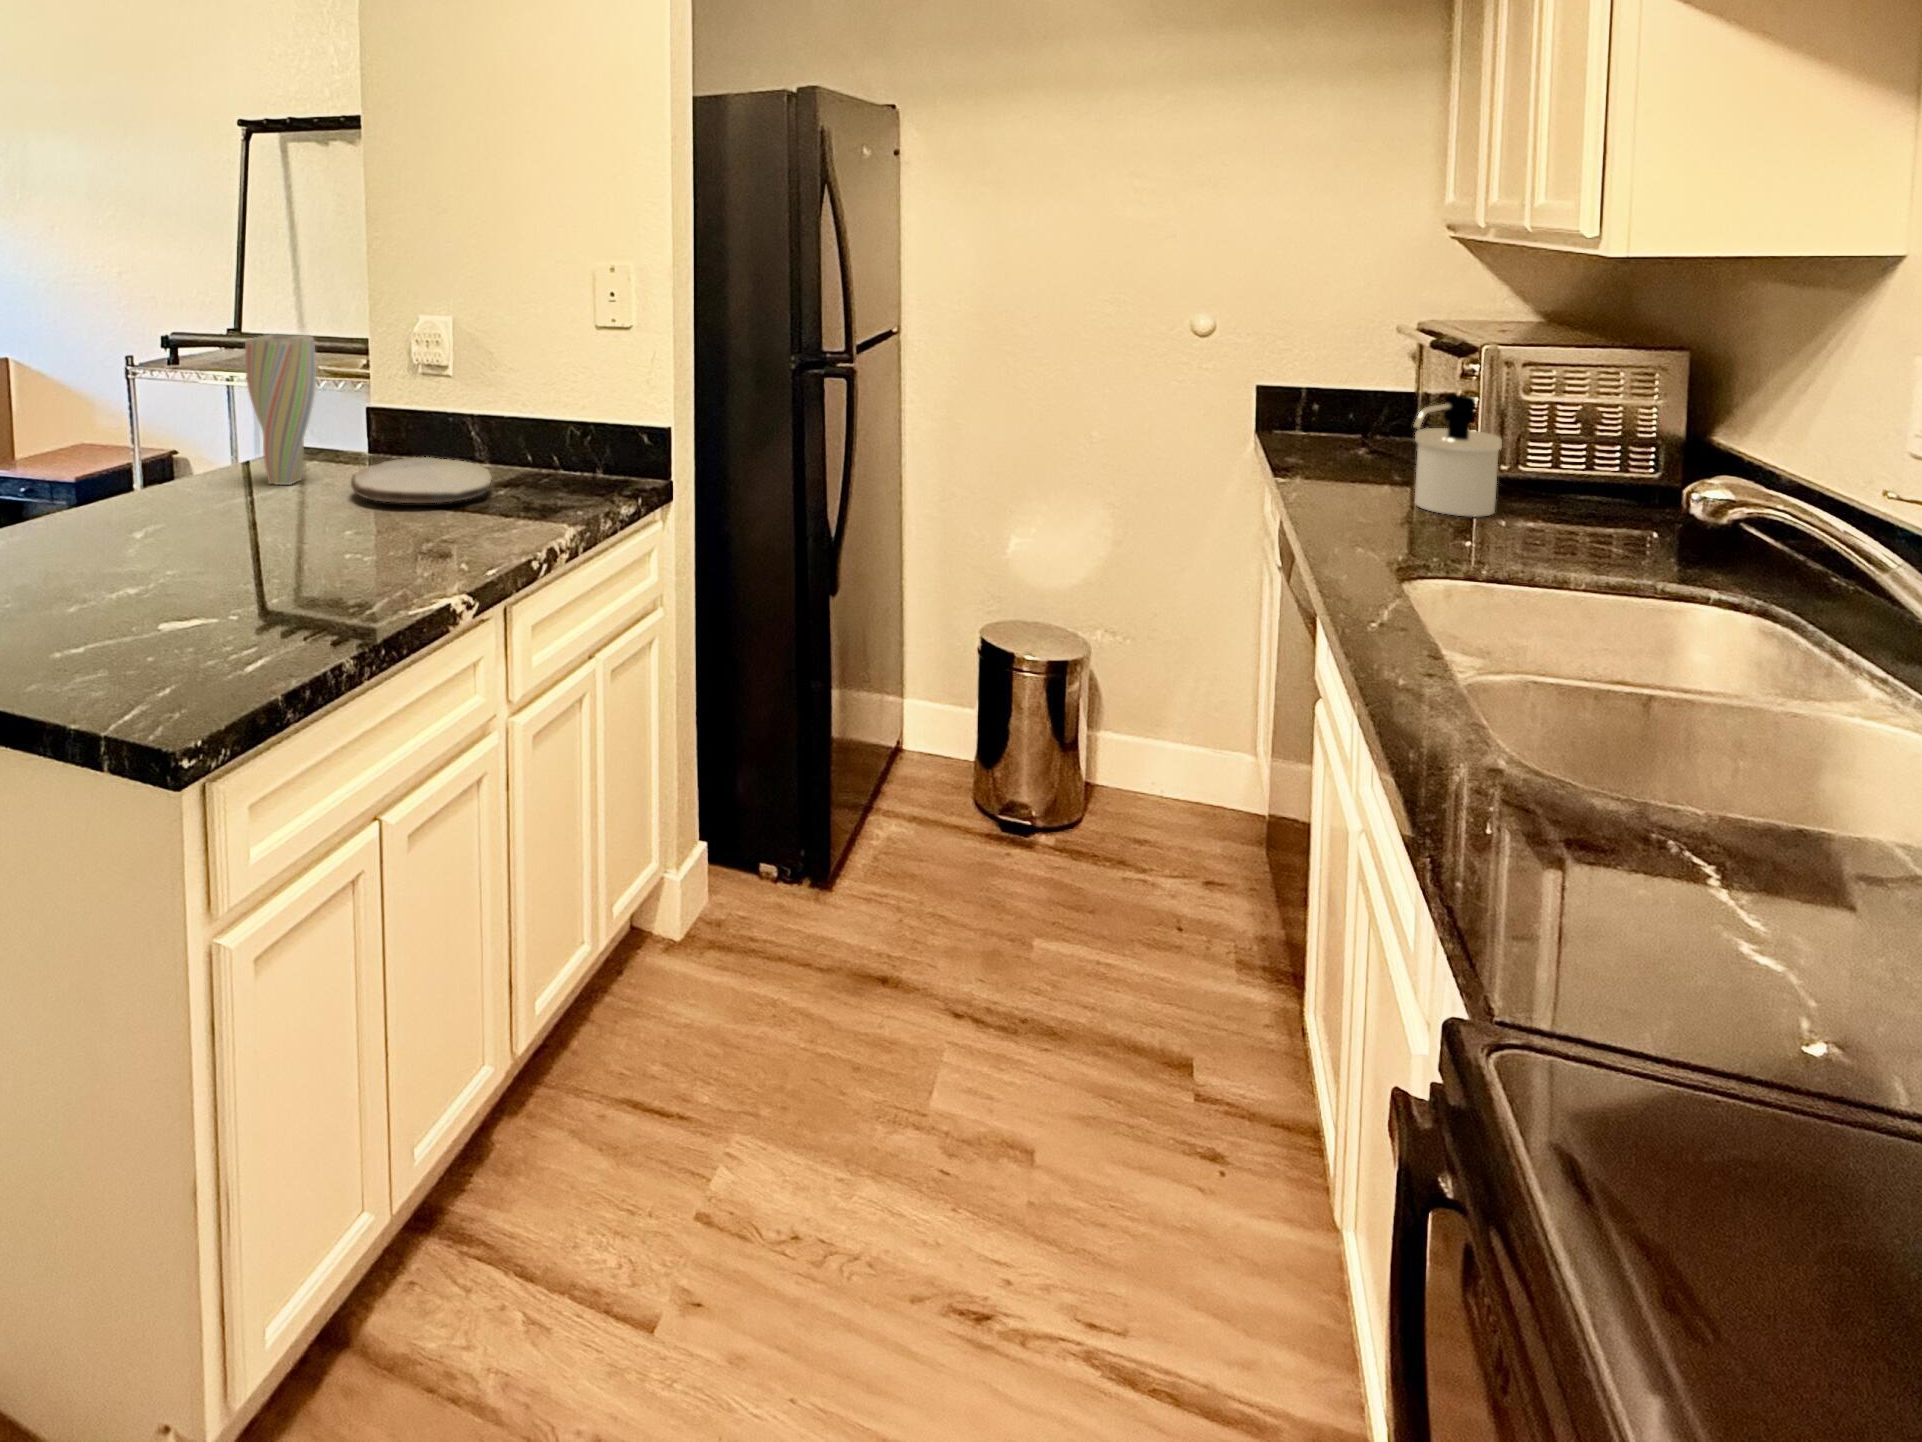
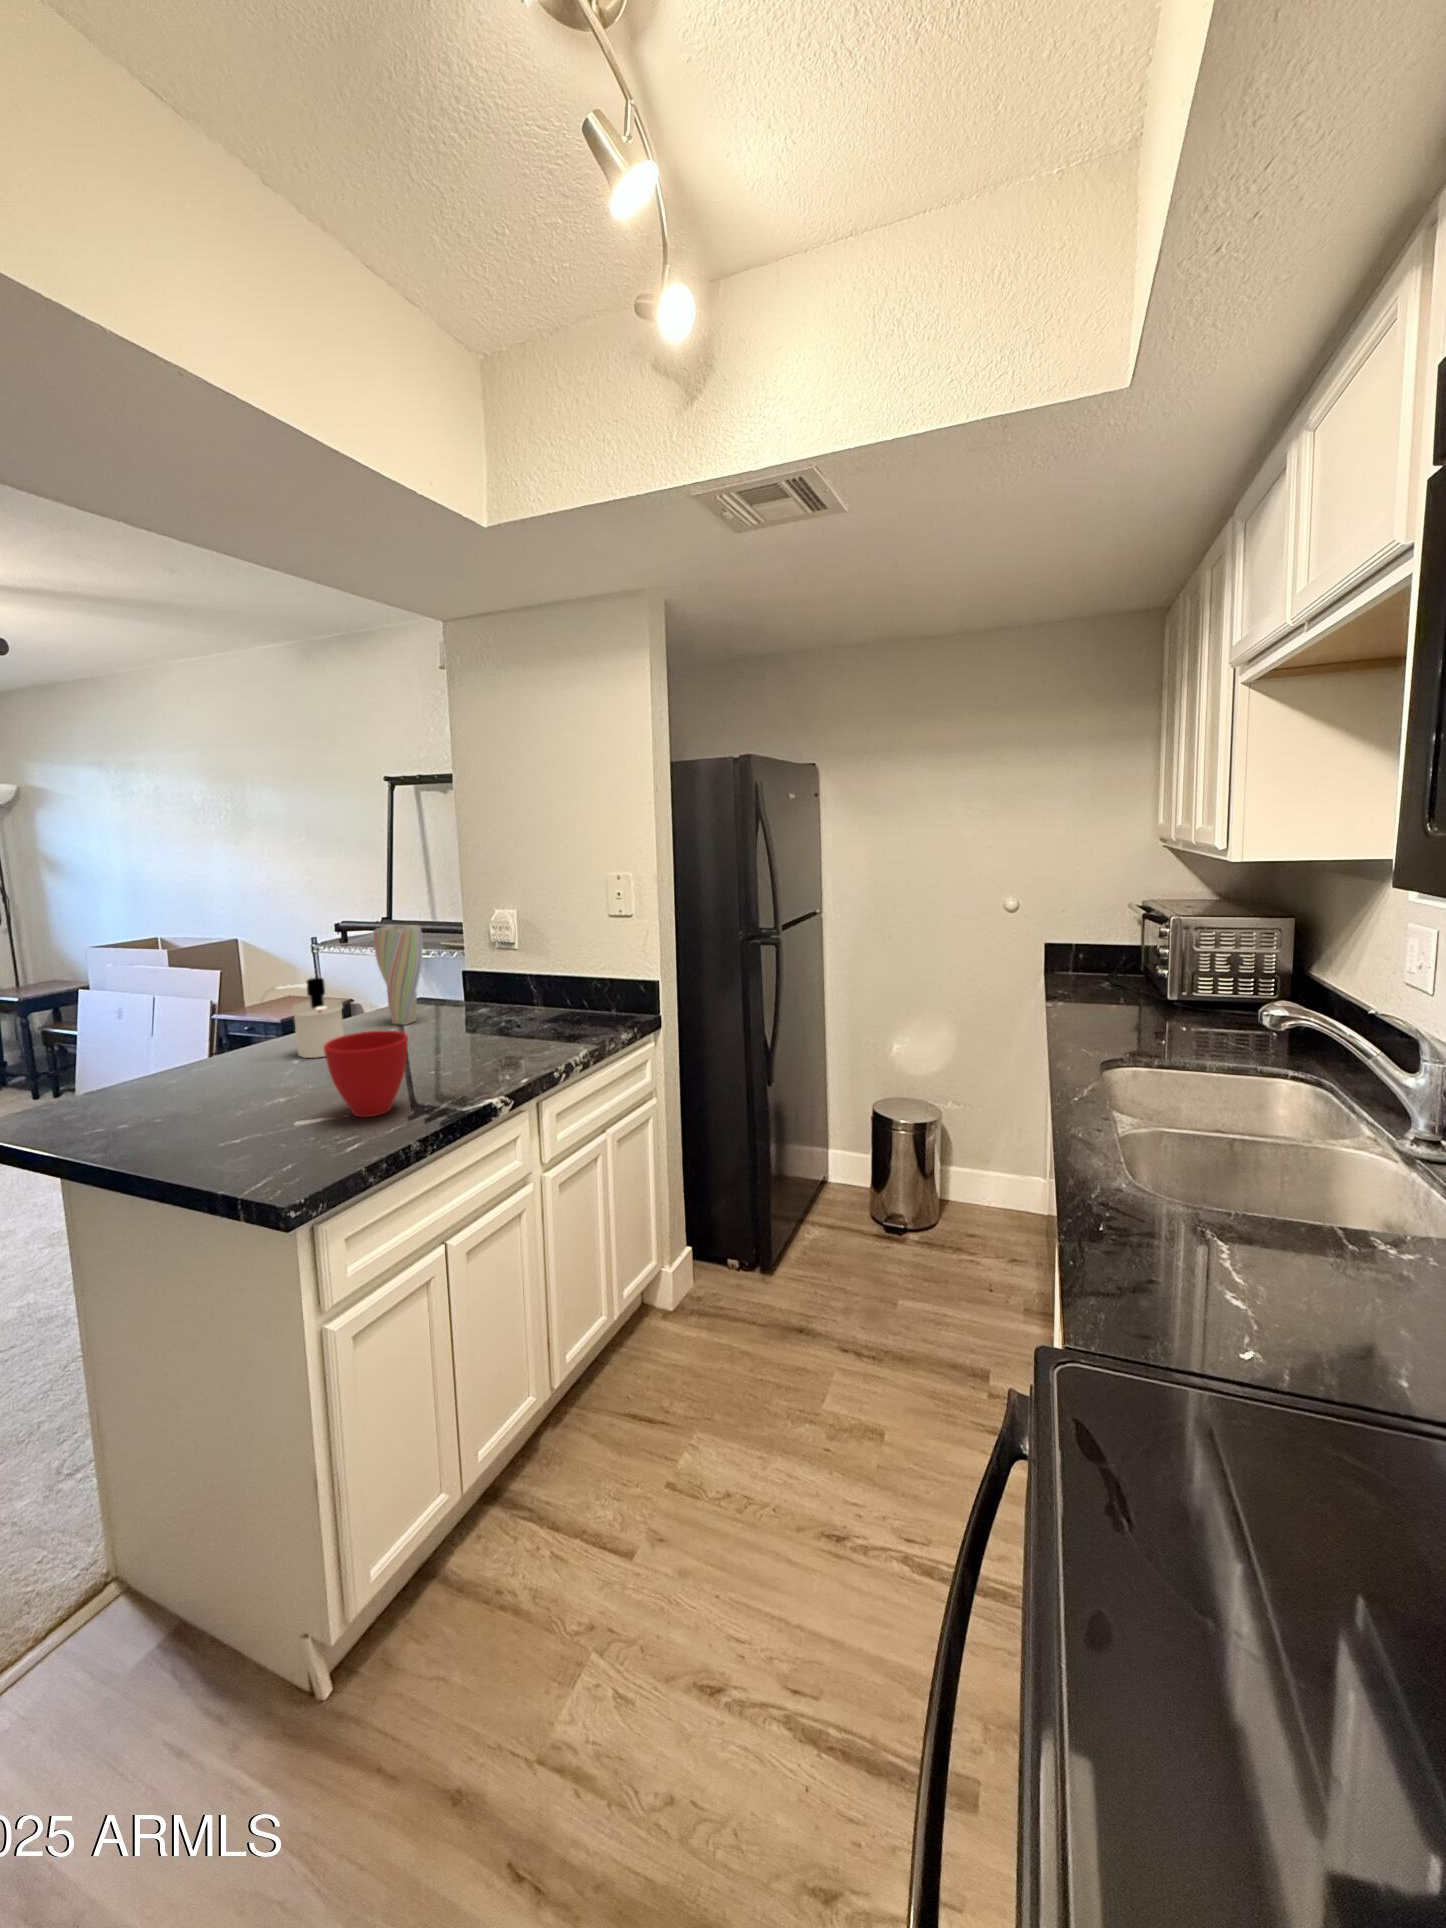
soap dispenser: present [1414,395,1502,517] -> present [260,978,344,1058]
plate: present [351,457,491,503] -> none [445,1004,539,1035]
cup: none [204,489,327,620] -> present [324,1031,408,1117]

